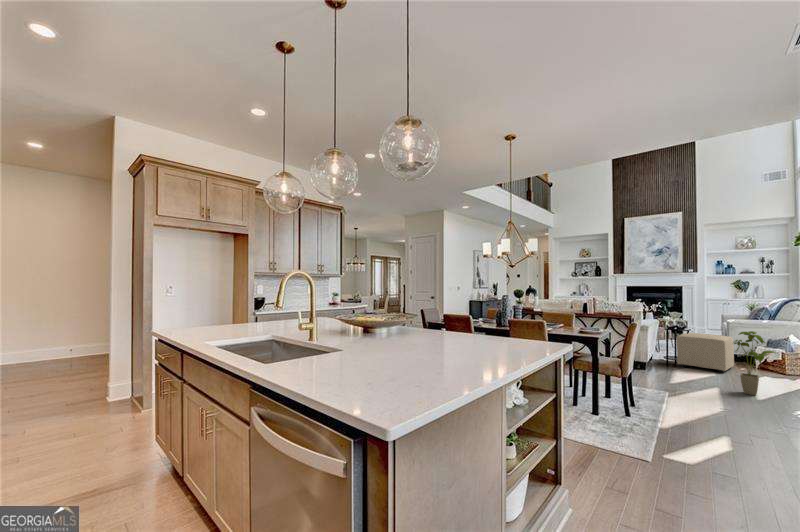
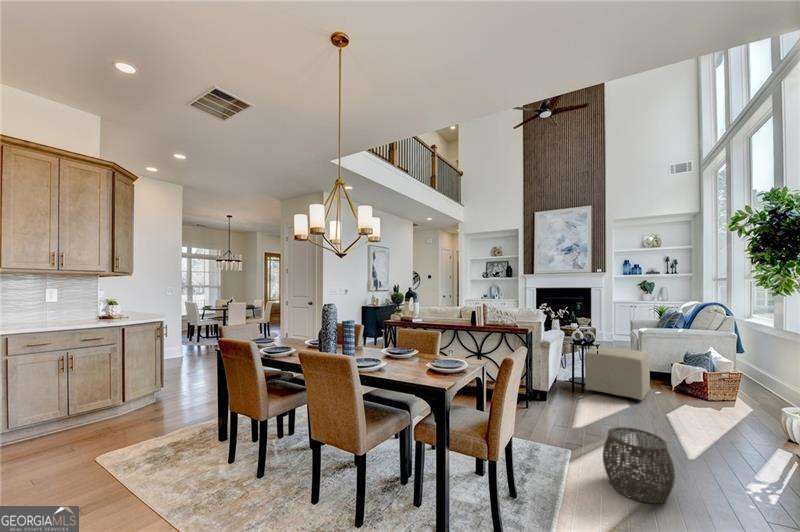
house plant: present [734,331,776,395] -> none [656,355,720,450]
woven basket: none [689,372,738,412] -> present [602,427,675,504]

